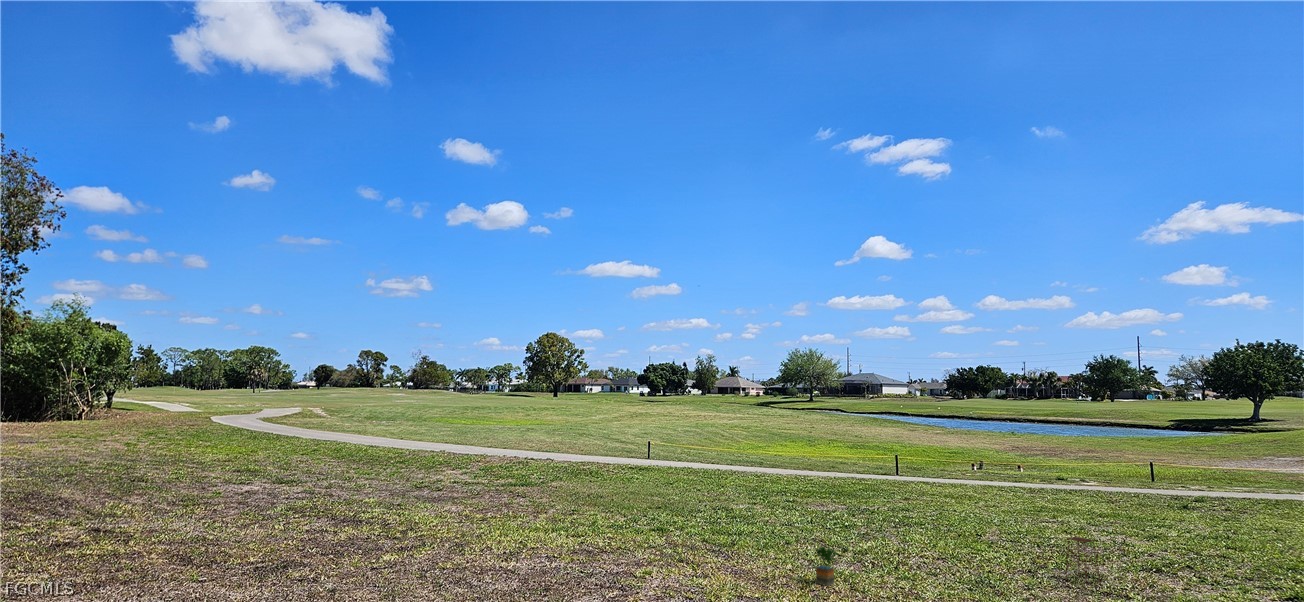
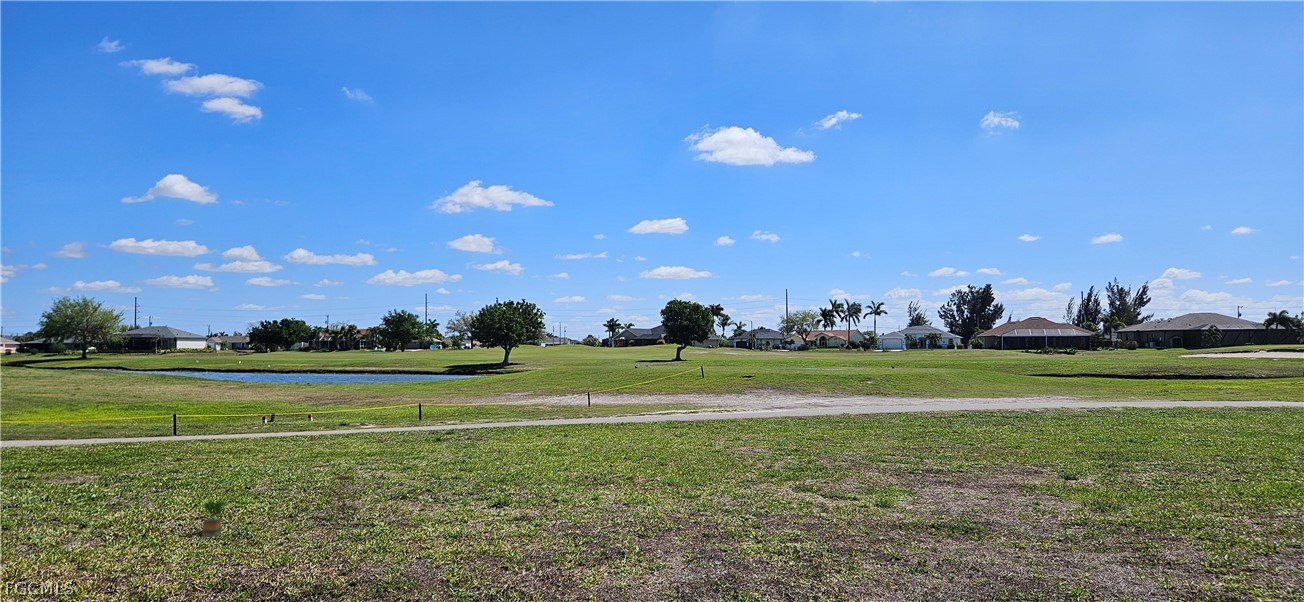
potted tree: present [816,547,837,586] -> present [203,501,226,537]

